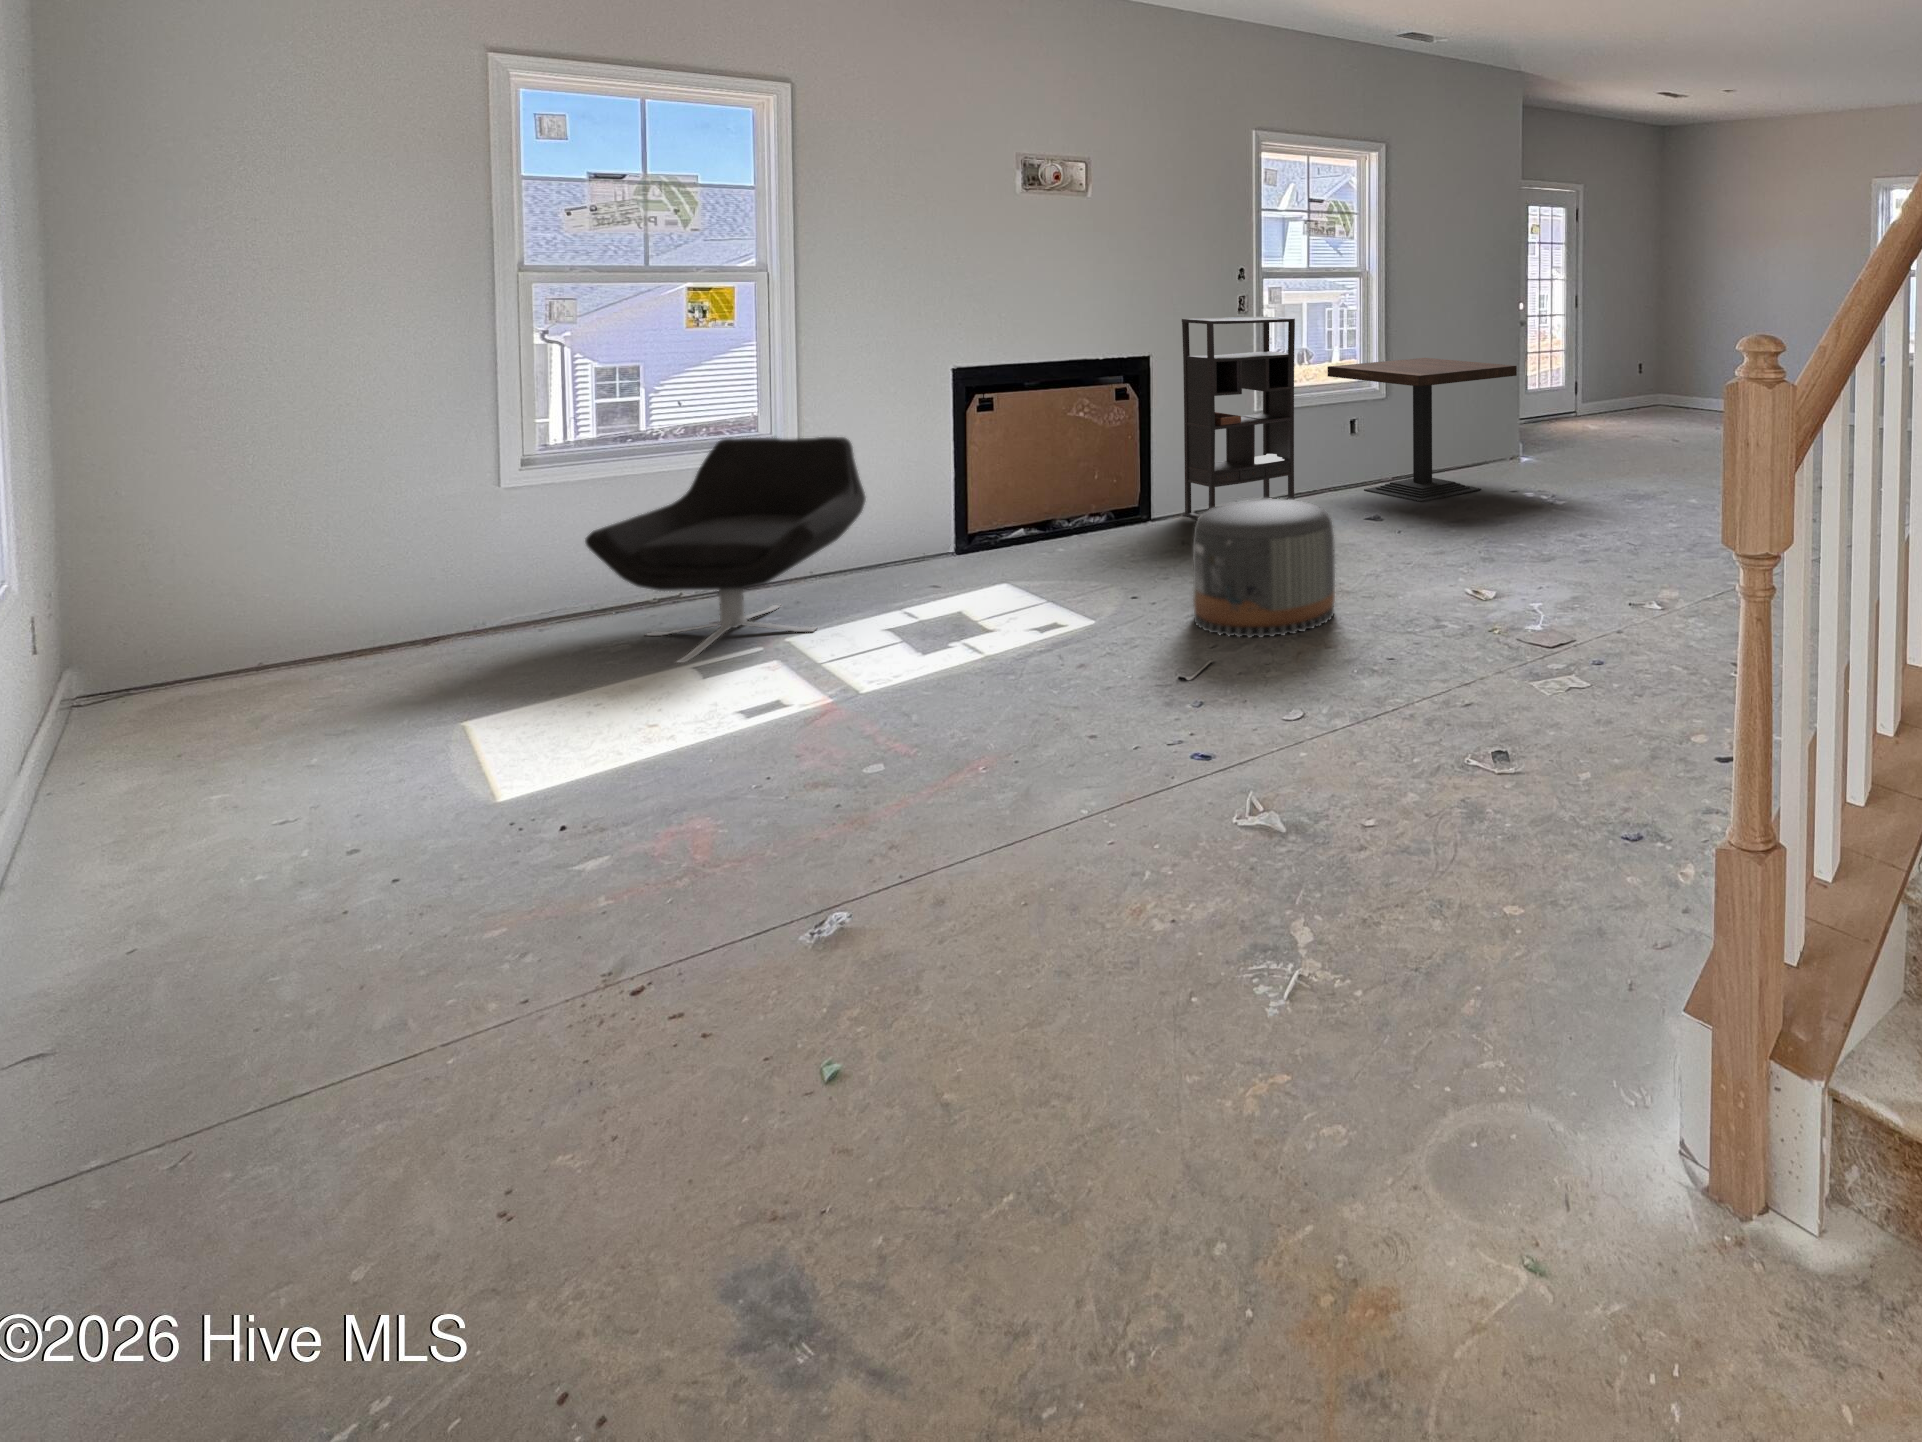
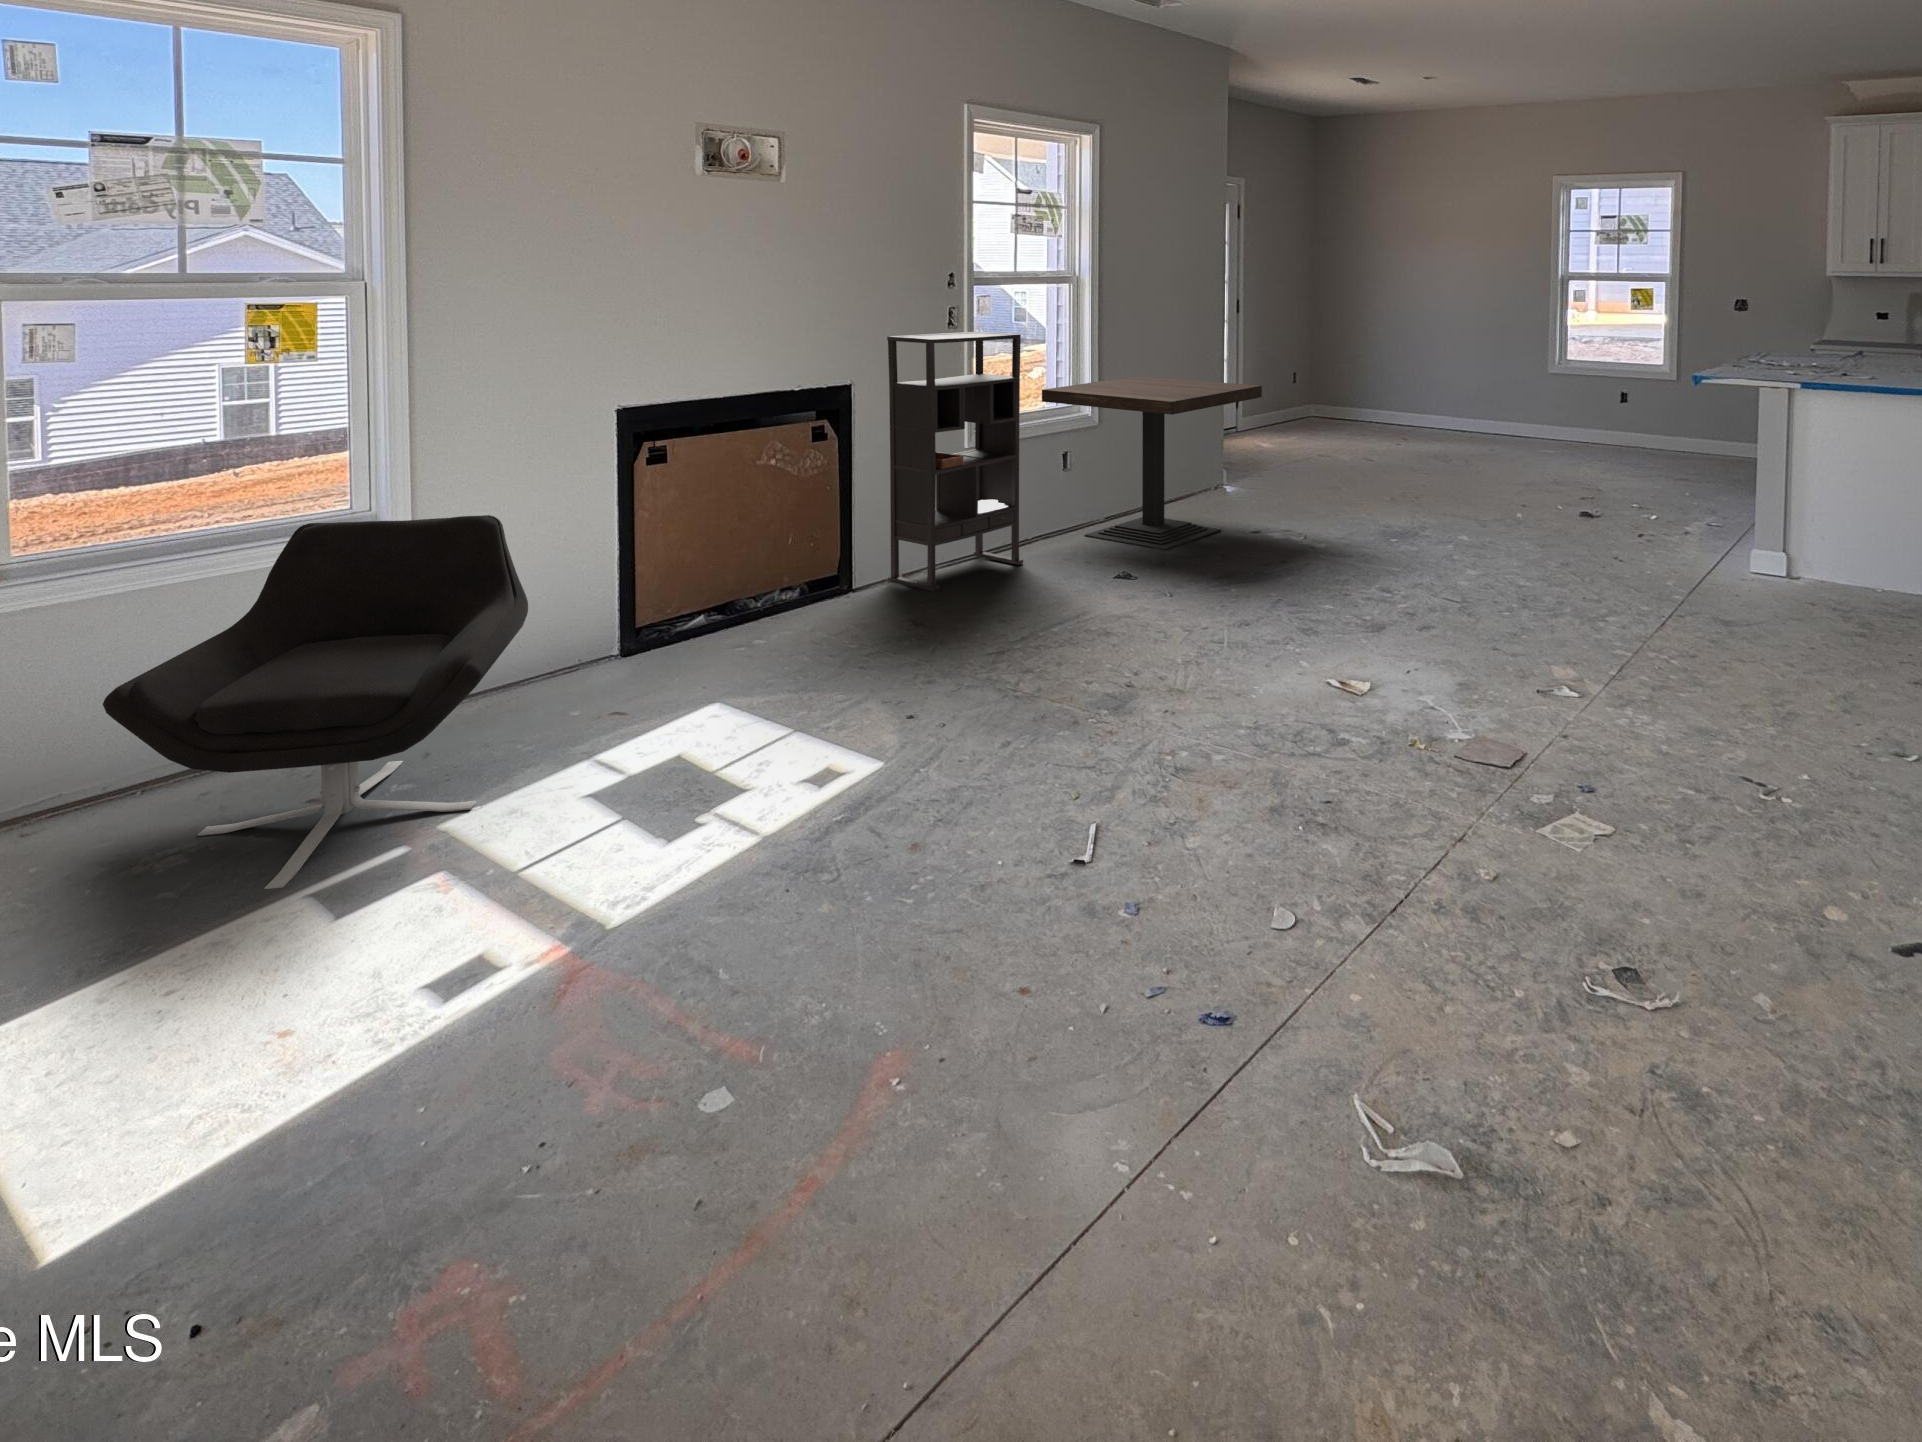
pouf: present [1193,499,1335,638] -> none [1013,582,1199,781]

